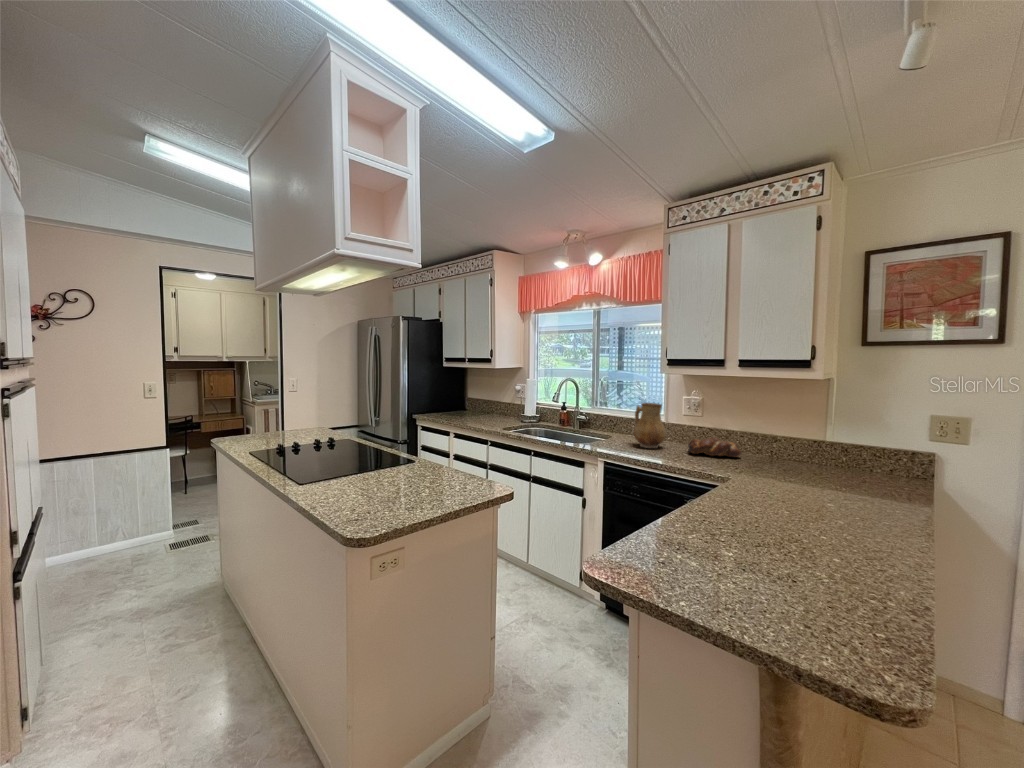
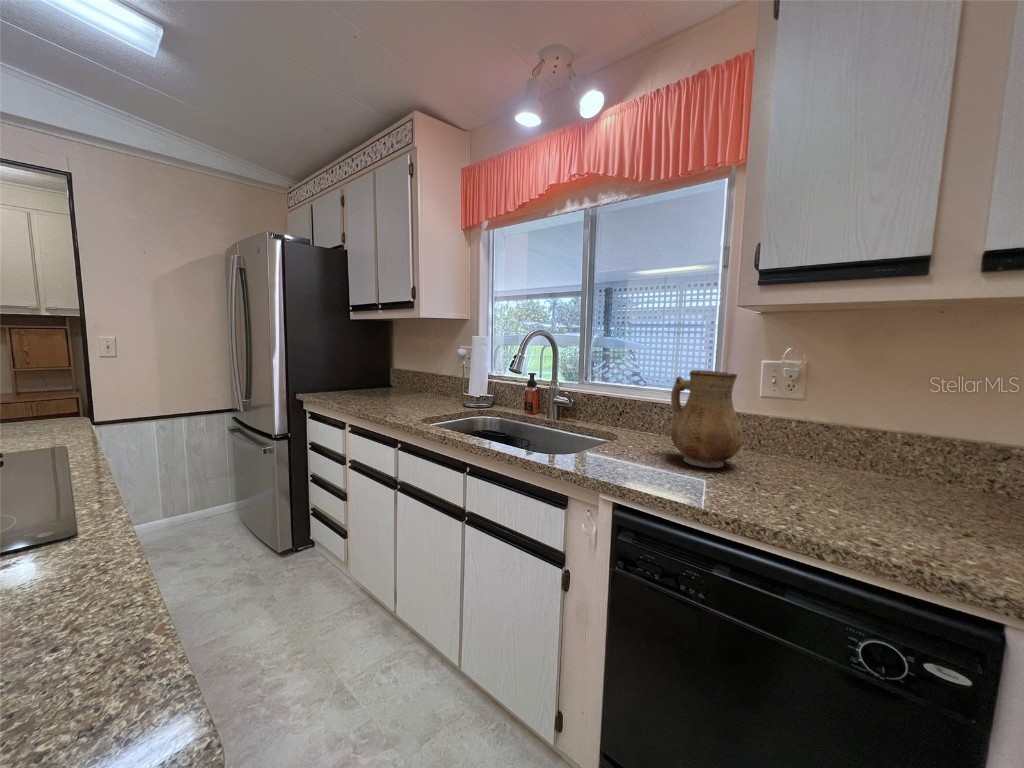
bread loaf: present [688,437,741,457] -> none [797,448,942,498]

